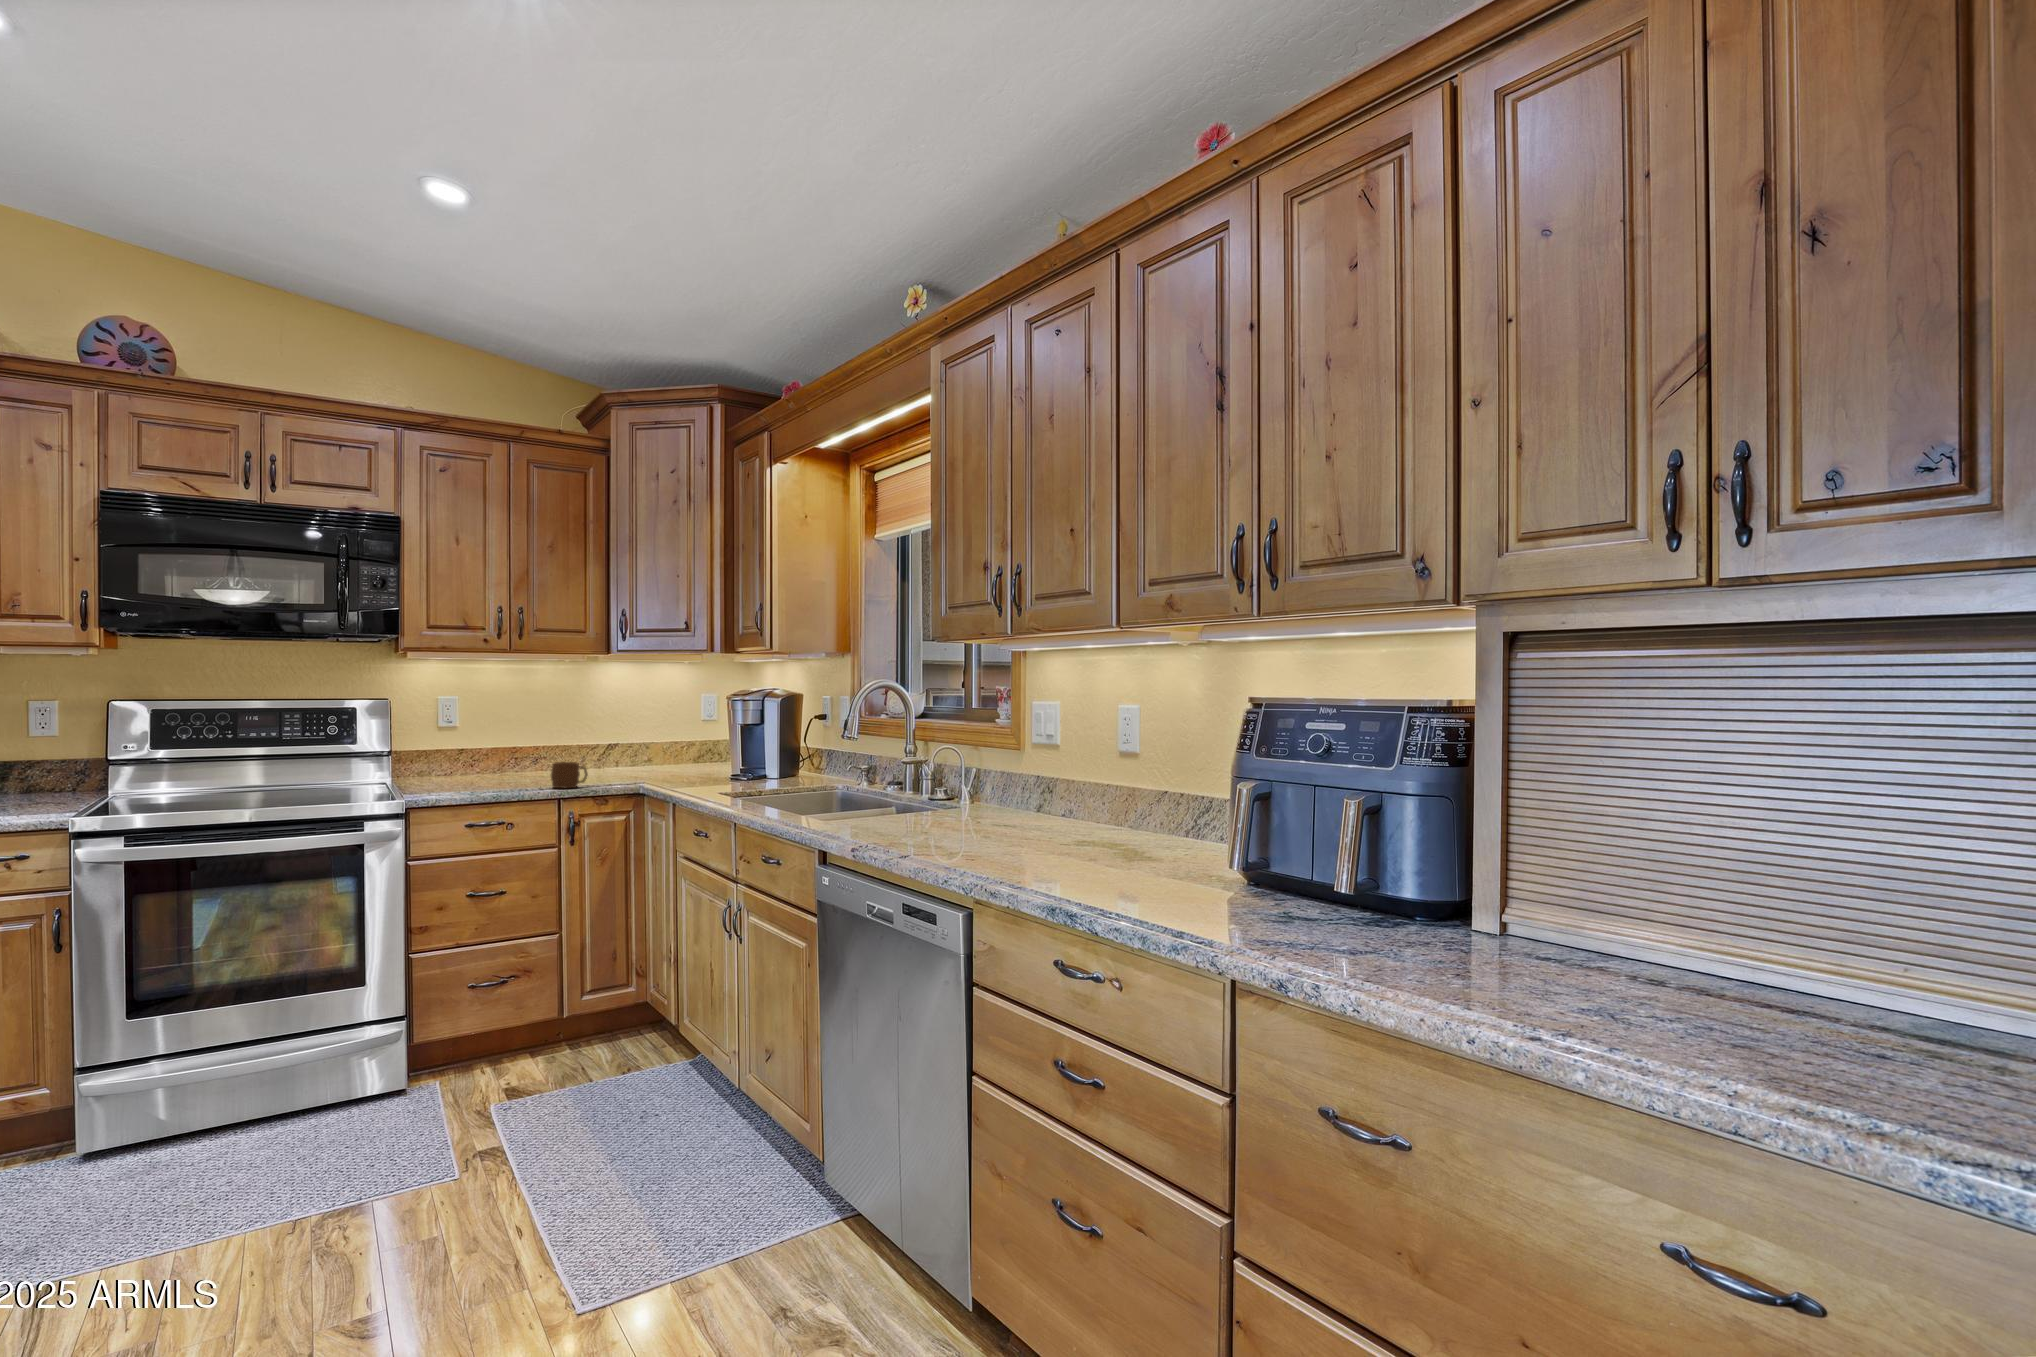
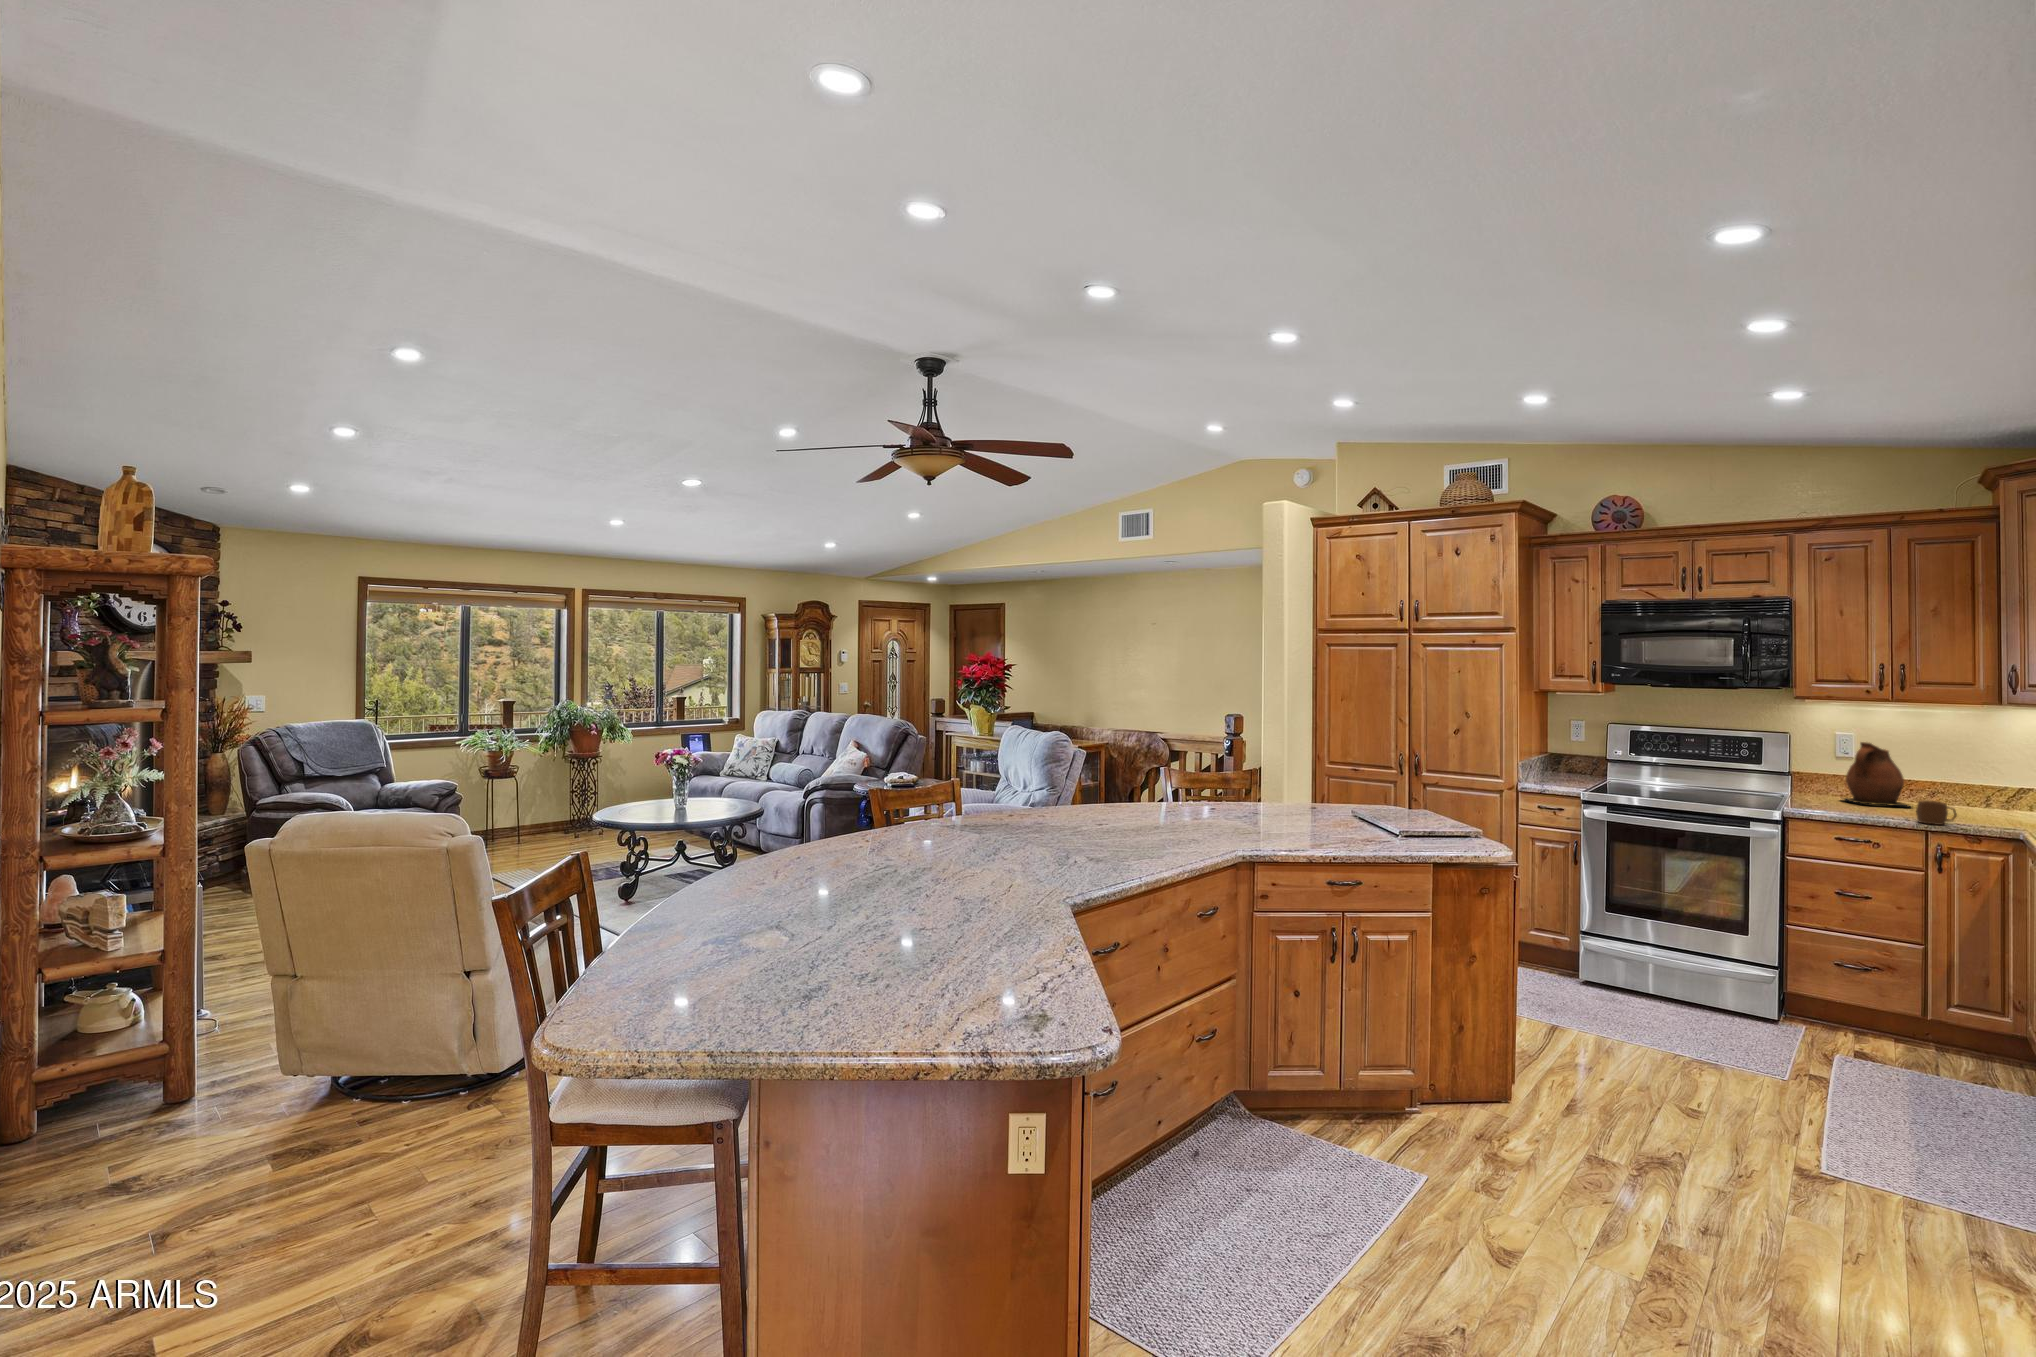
ceramic pitcher: none [446,704,525,779] -> present [1844,742,1913,807]

